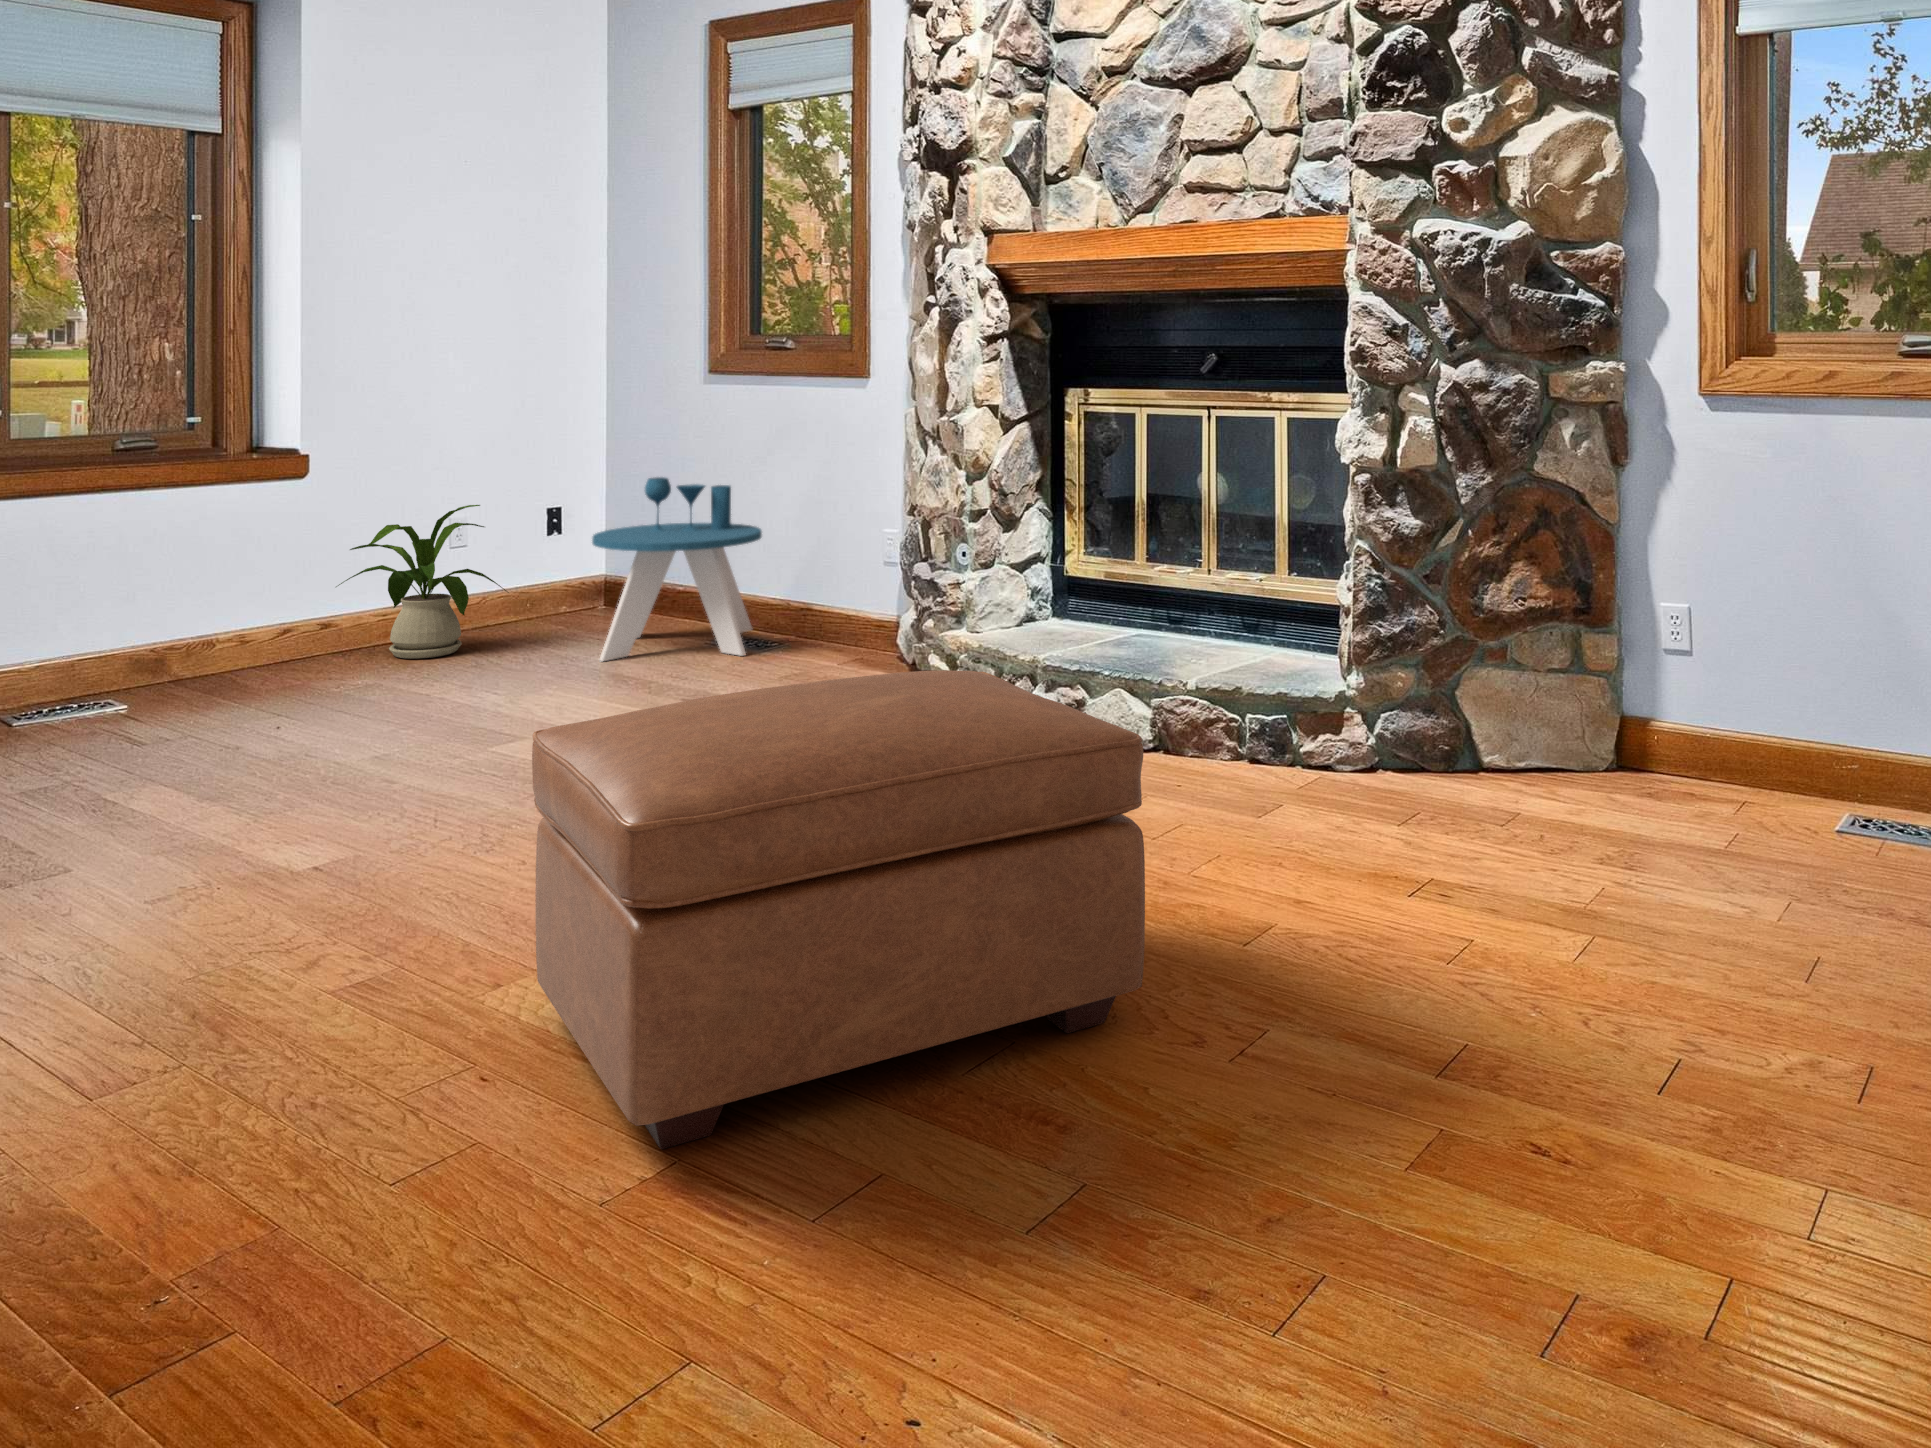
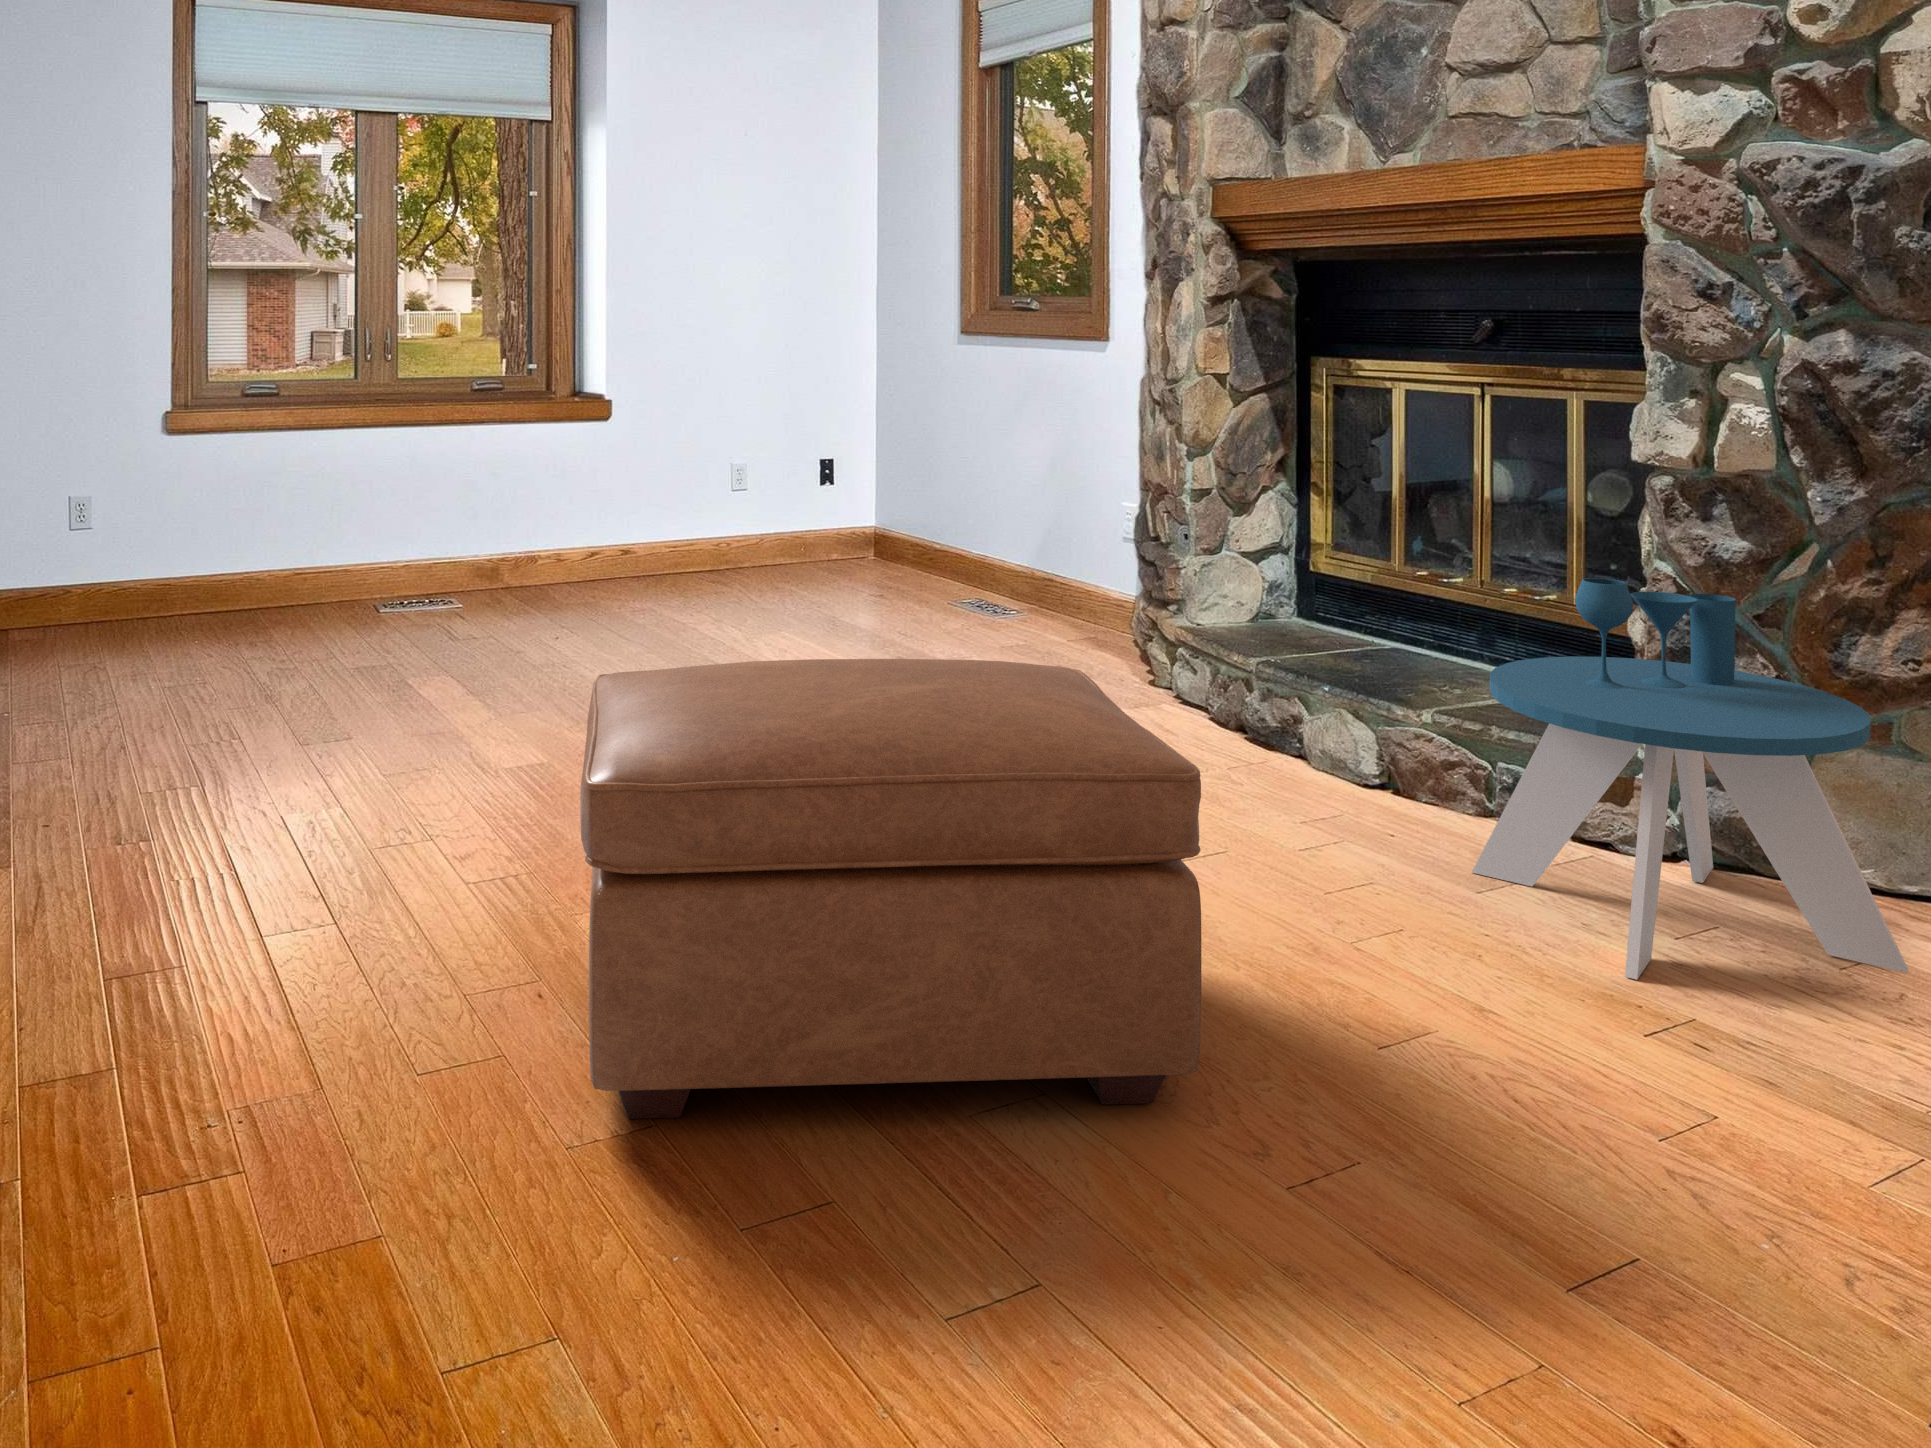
side table: present [592,477,762,662] -> present [1472,578,1908,980]
house plant: present [336,505,509,659] -> none [630,455,773,594]

